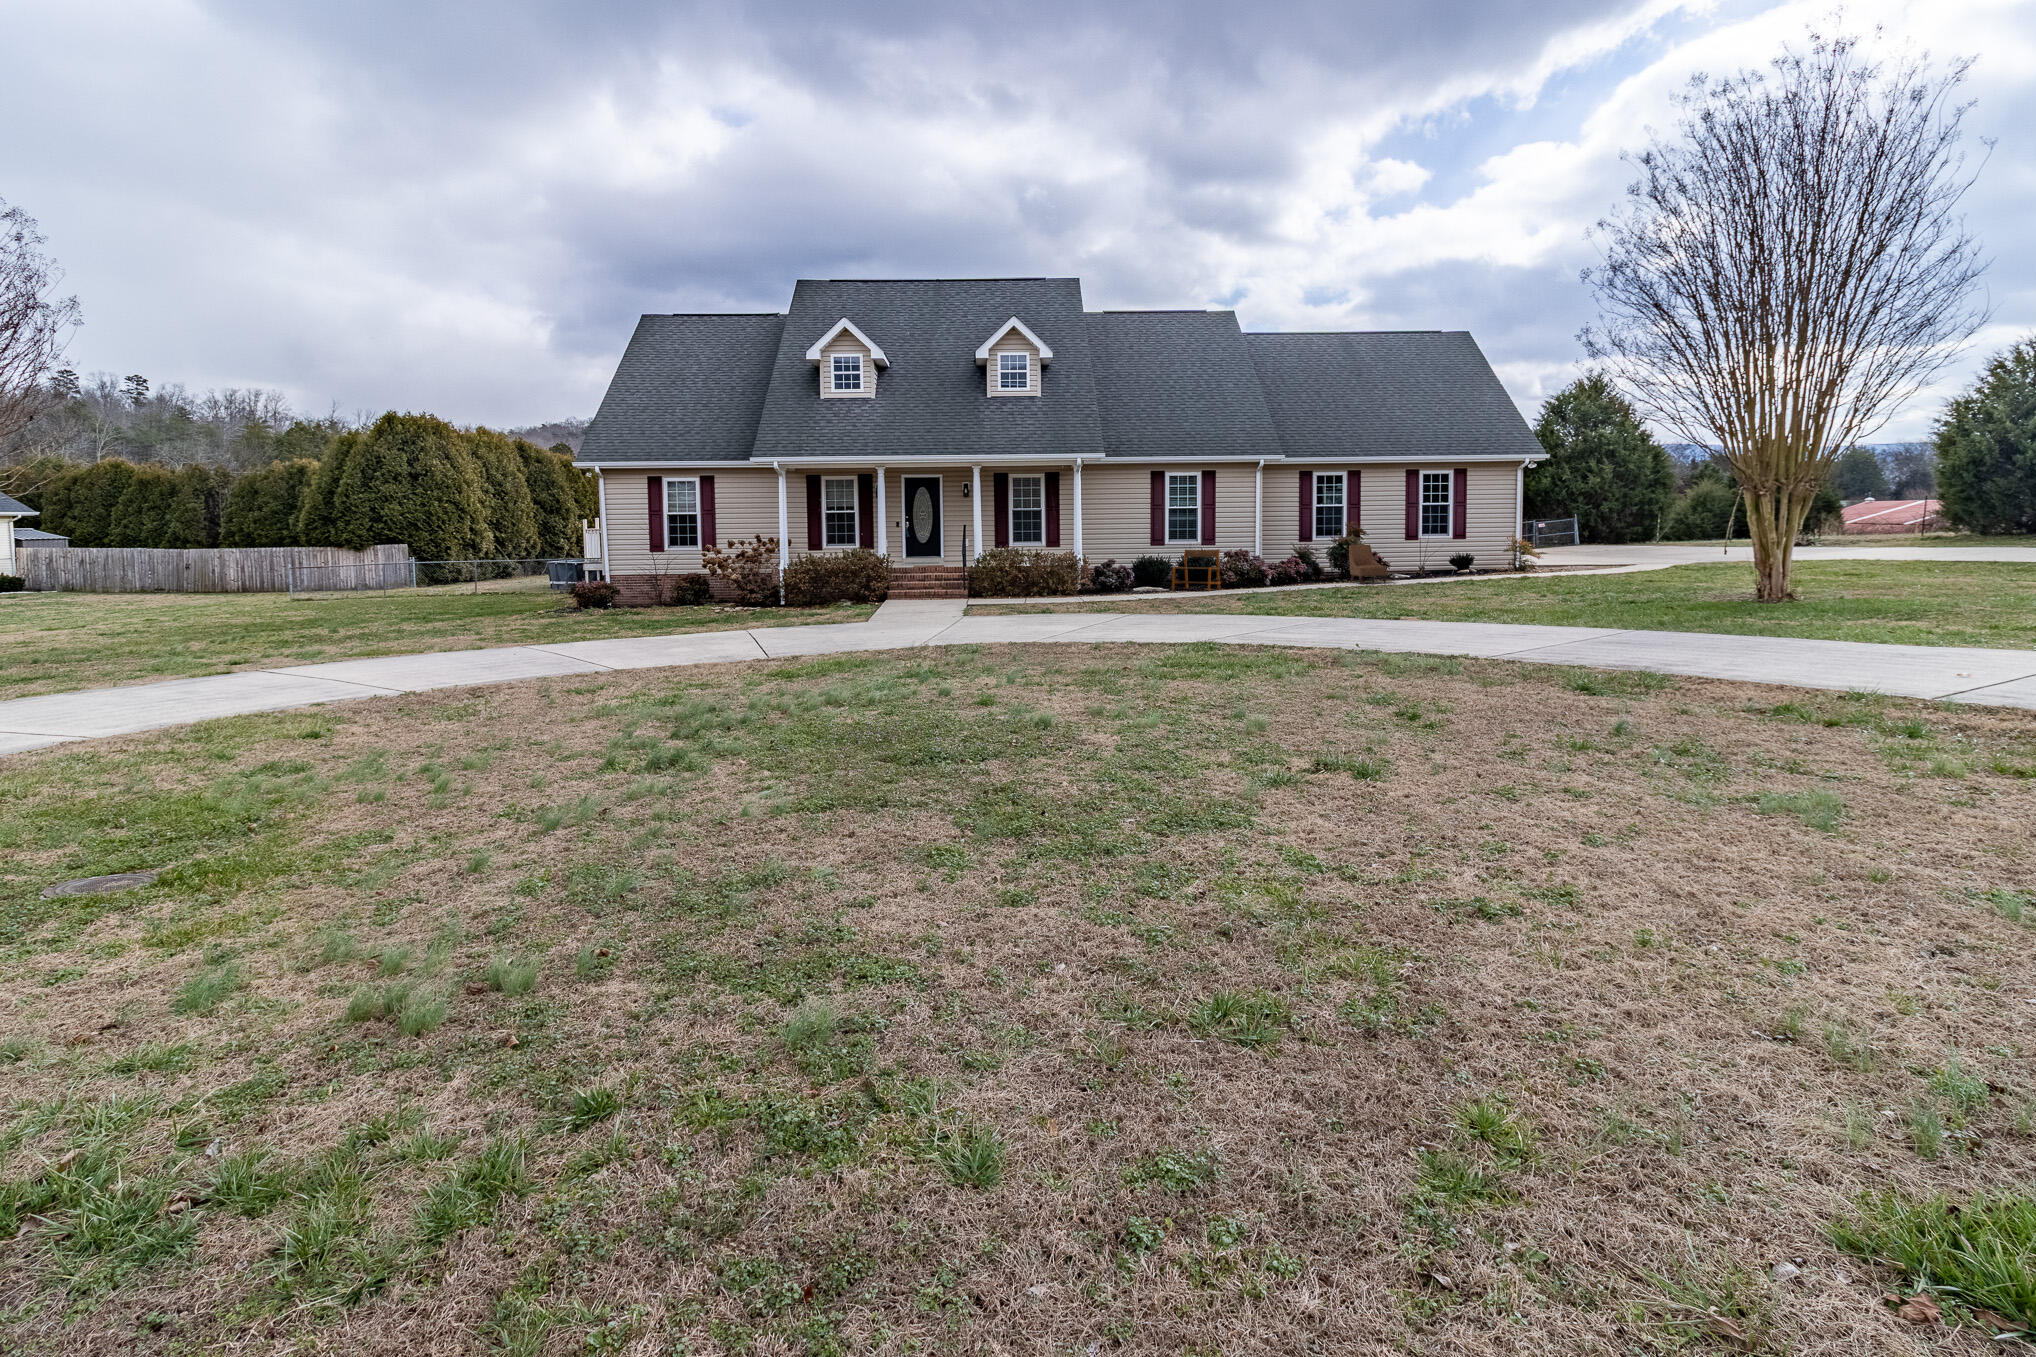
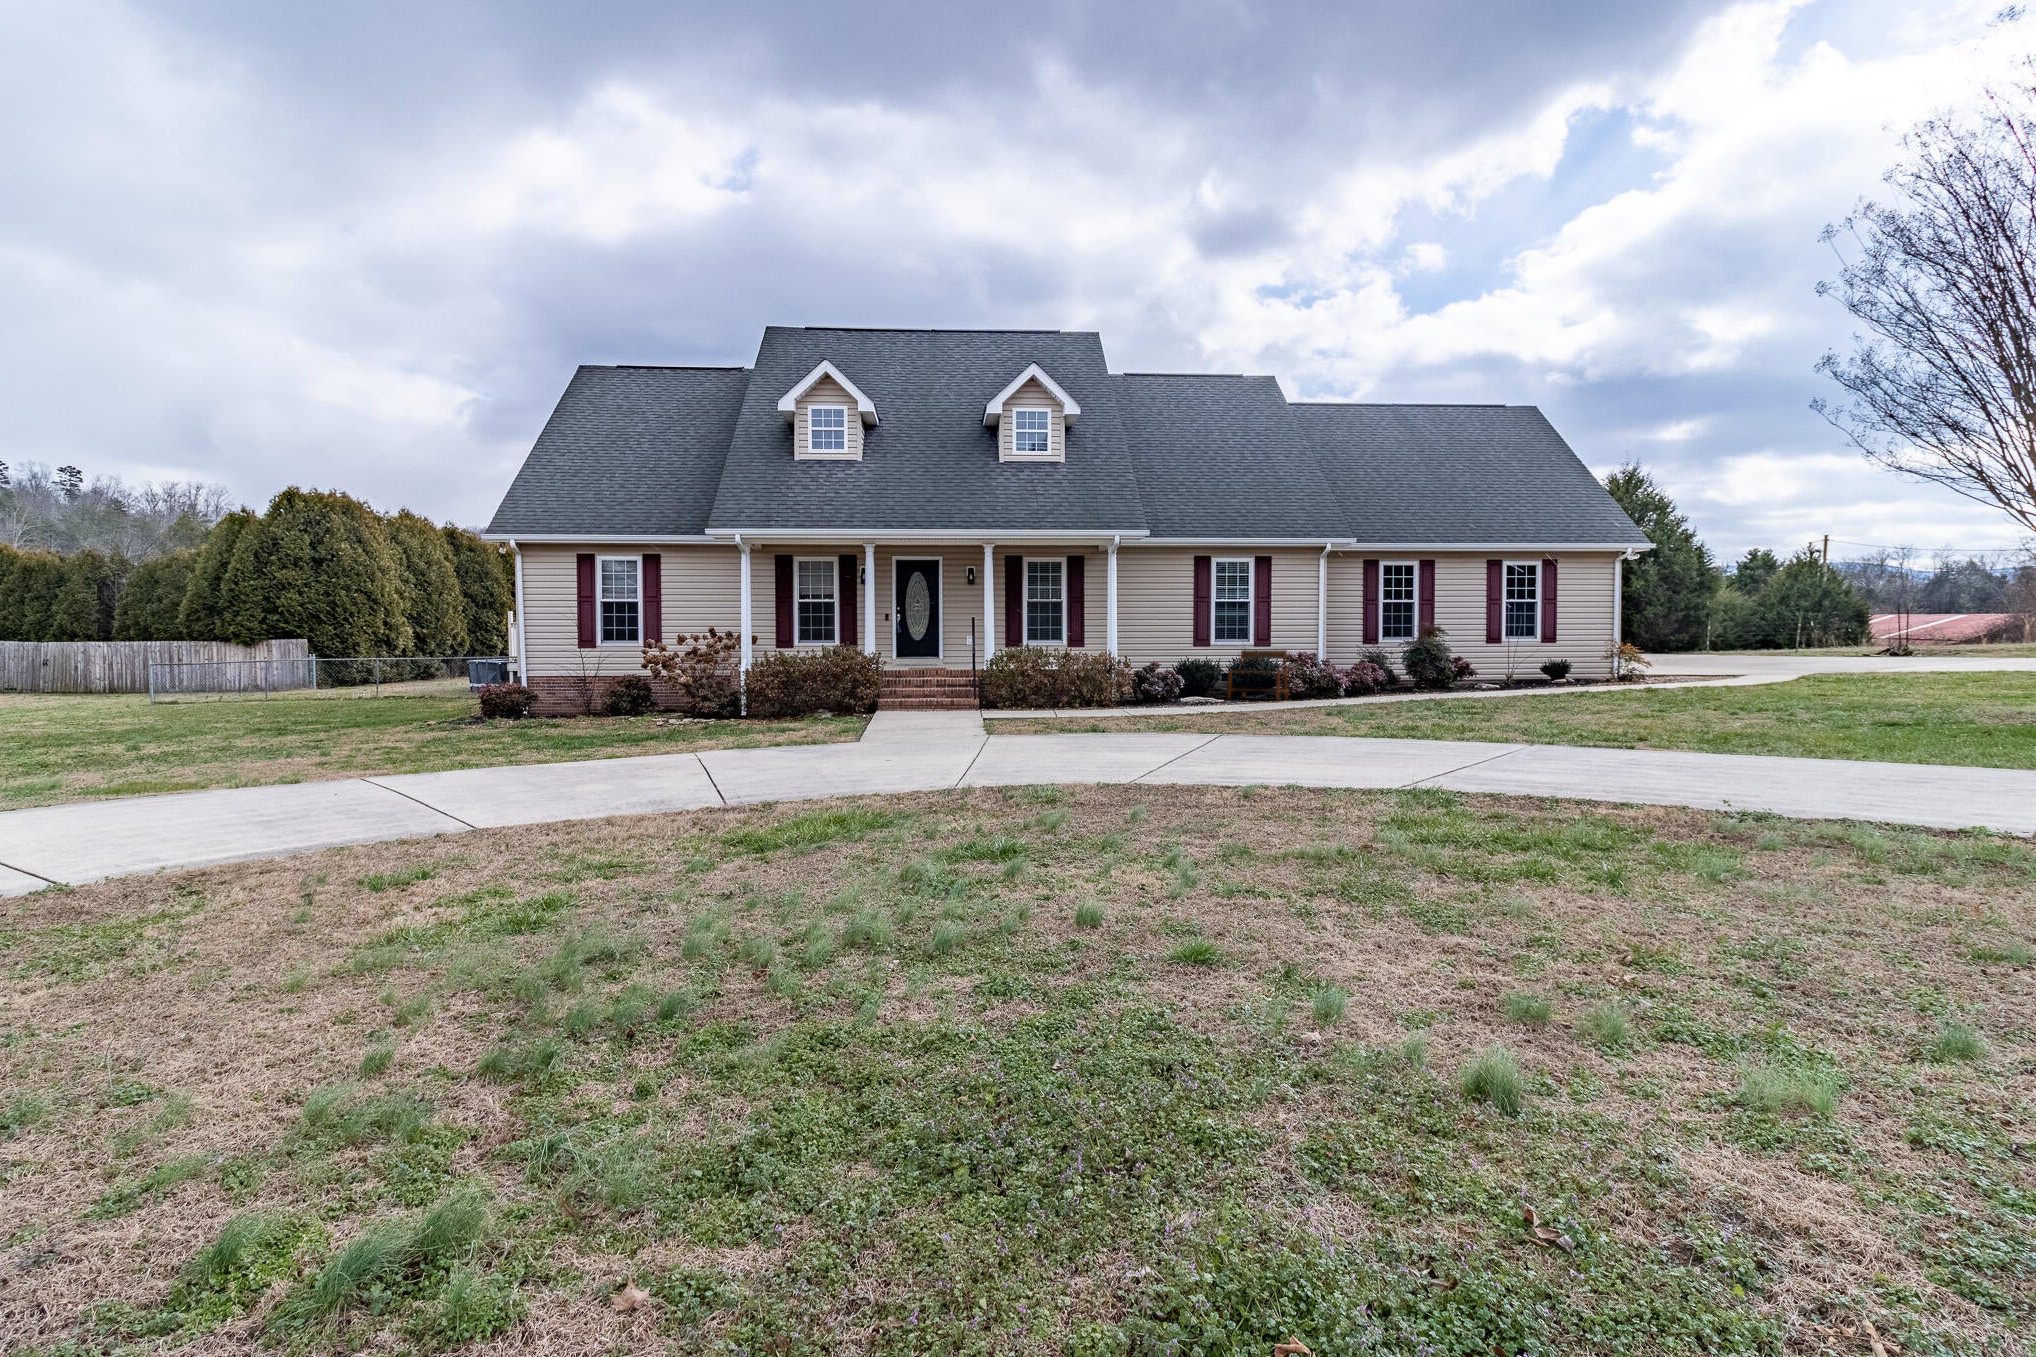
chair: present [1349,545,1387,584] -> none [1433,646,1485,693]

